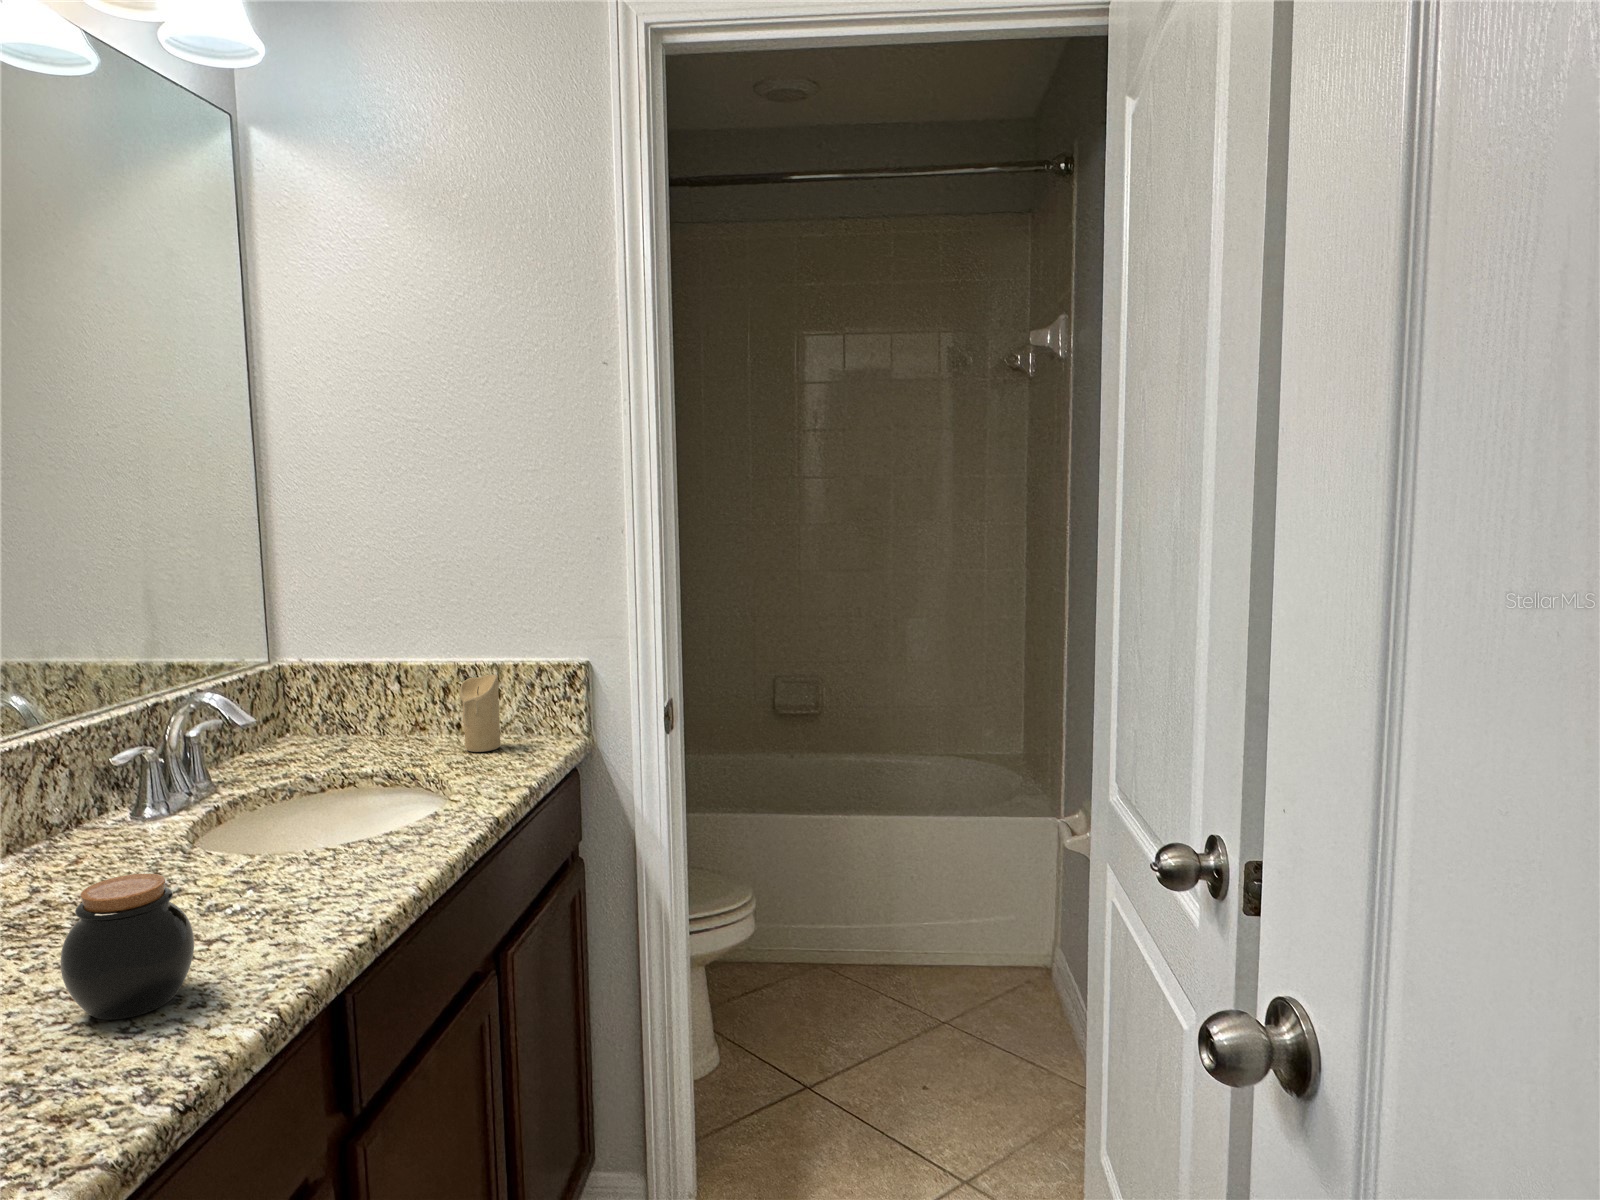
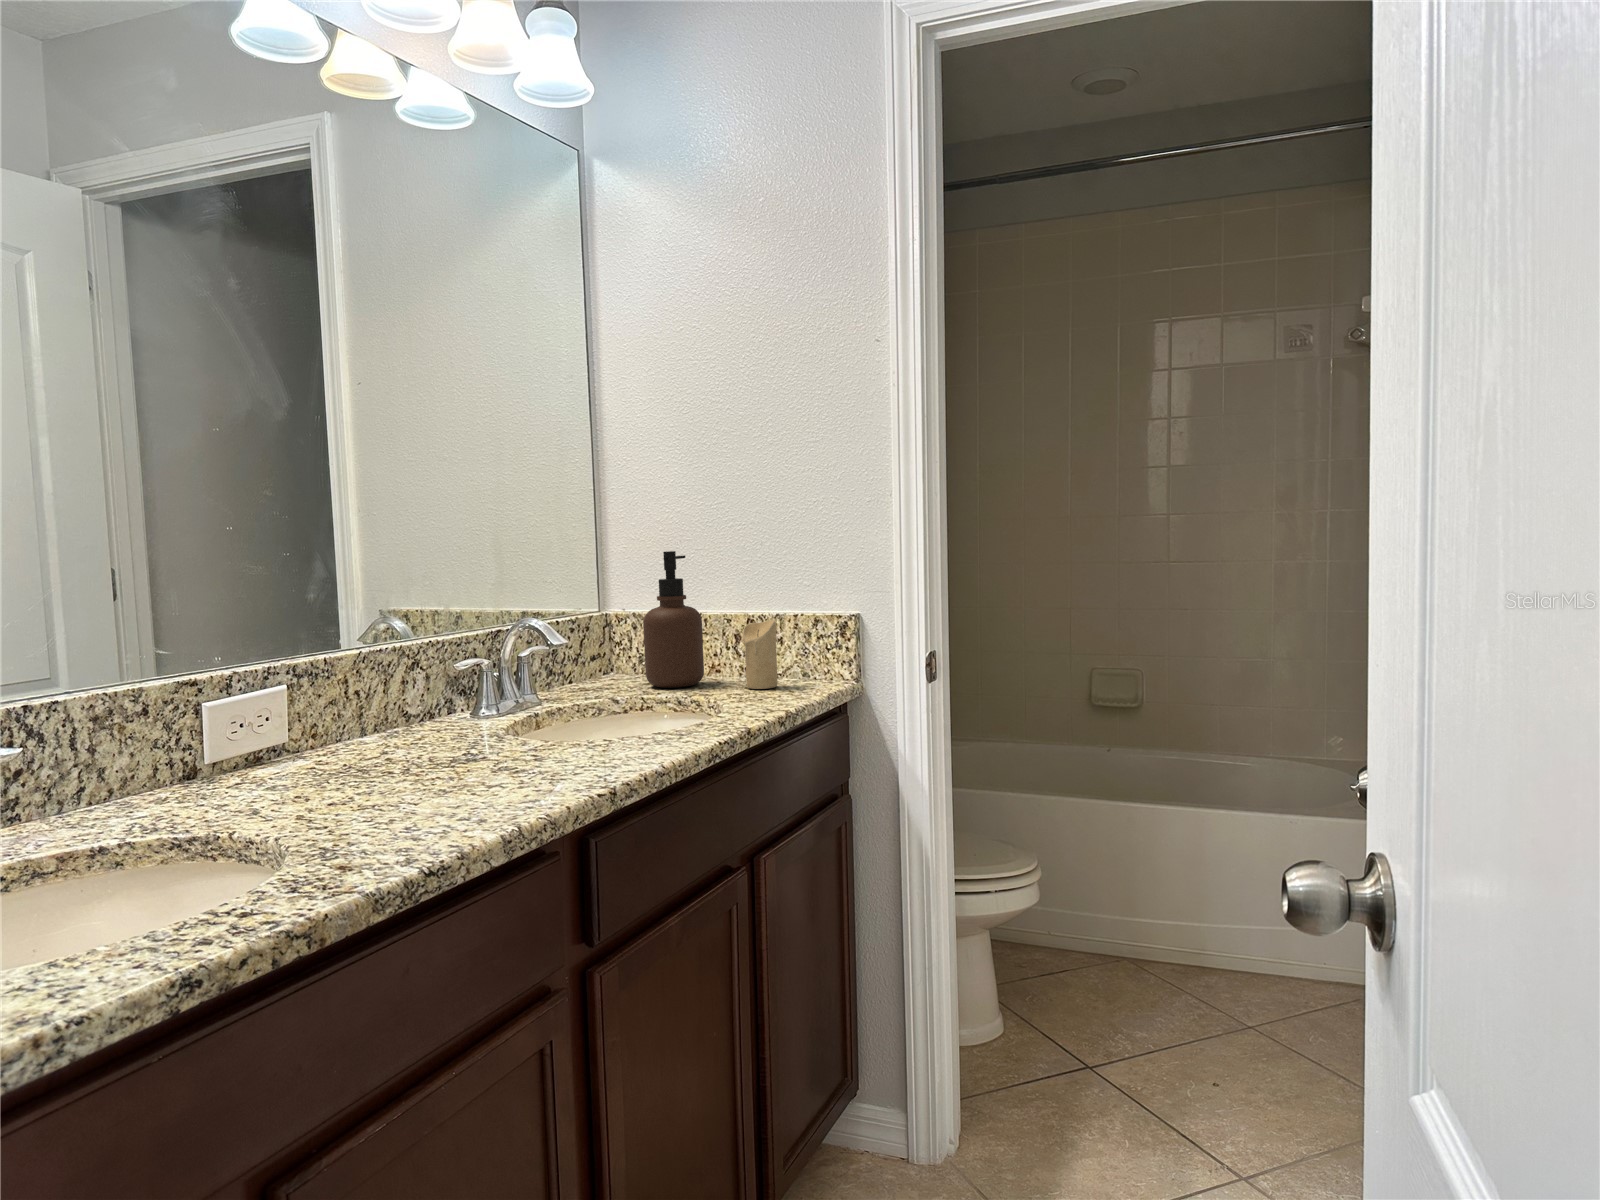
soap dispenser: none [338,599,411,754] -> present [643,551,704,688]
jar: present [61,874,194,1020] -> none [370,712,466,820]

